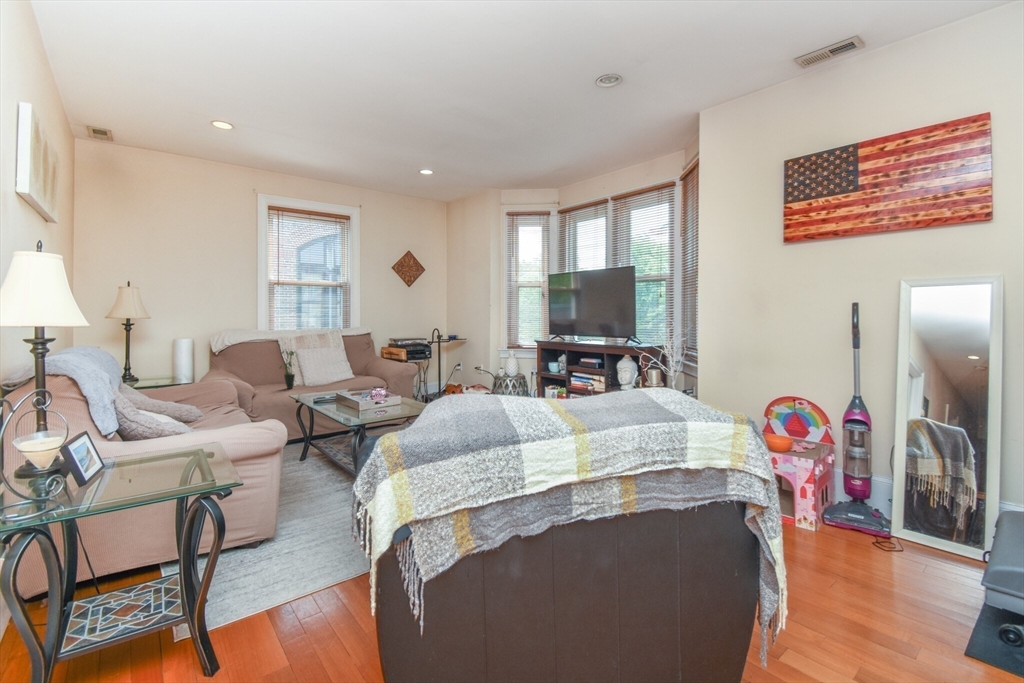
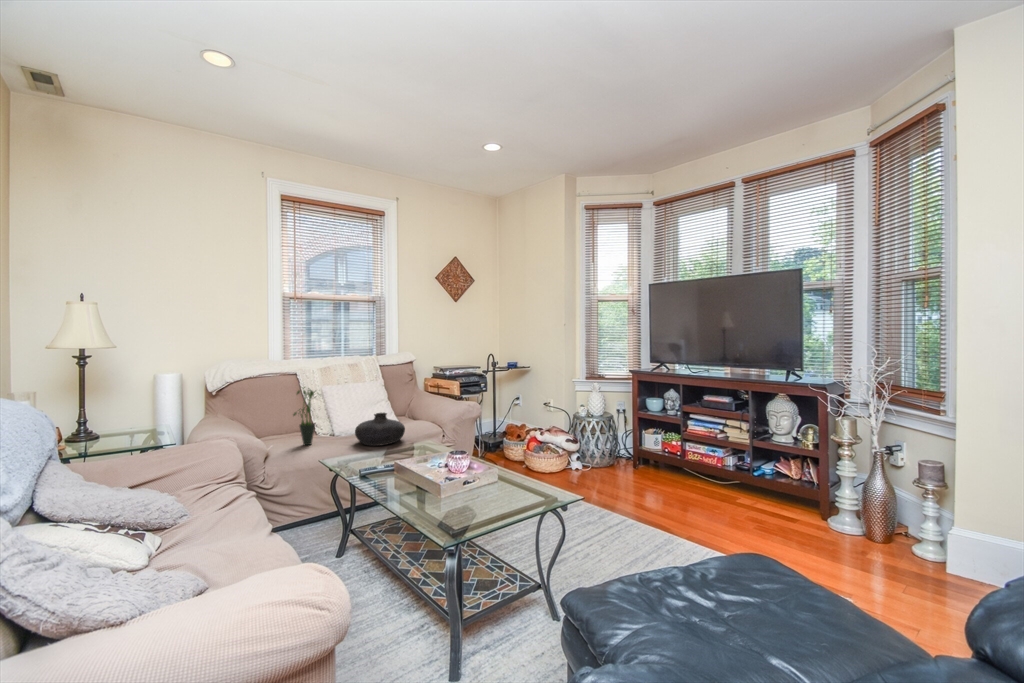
vase: none [322,367,358,389] -> present [355,413,405,446]

